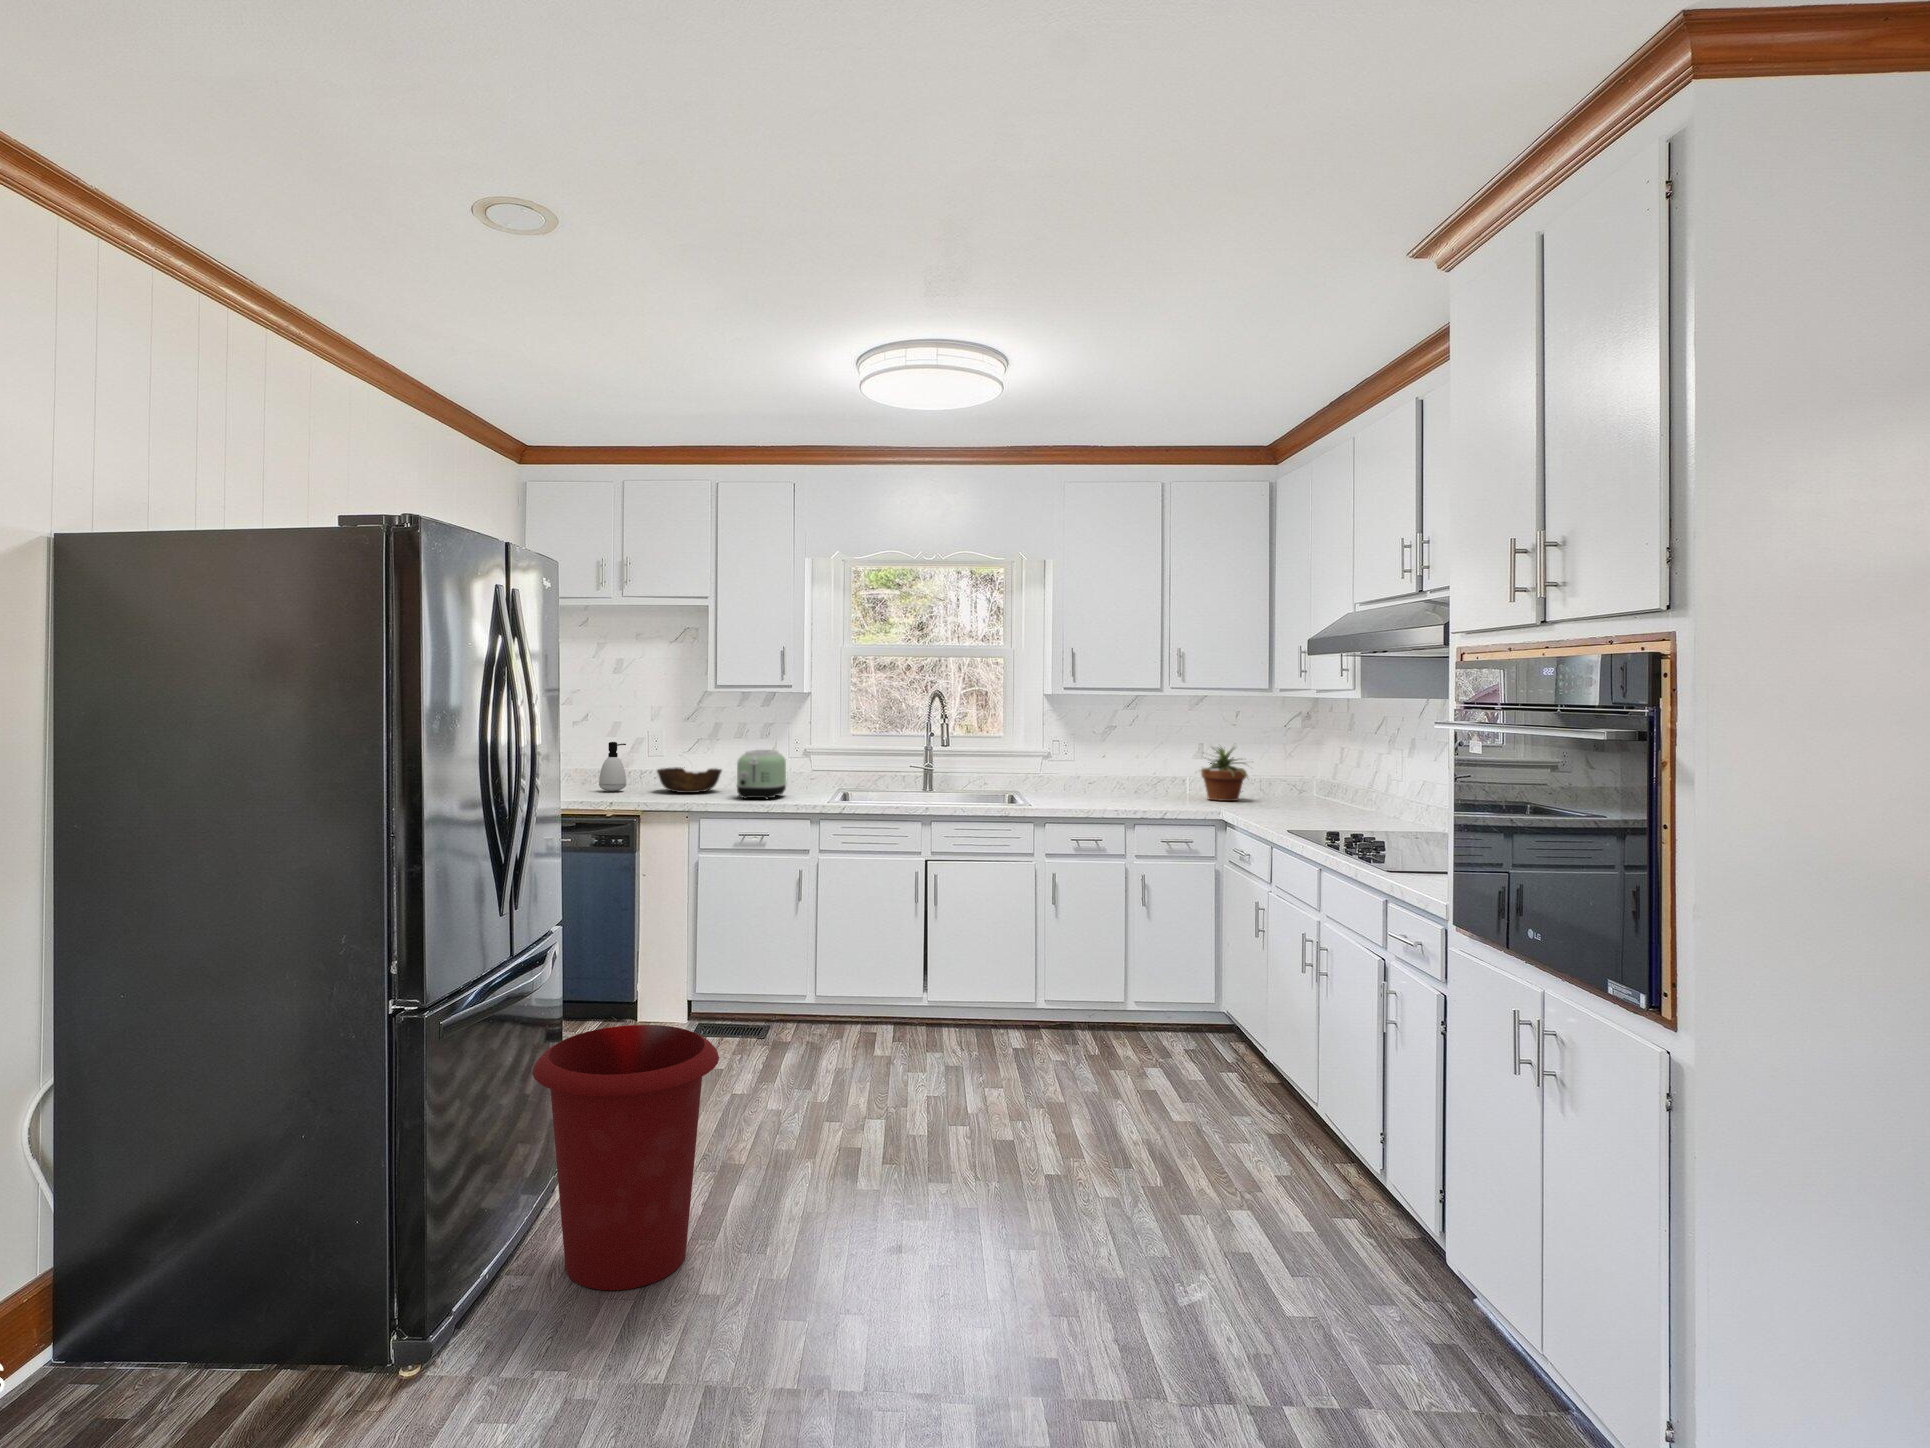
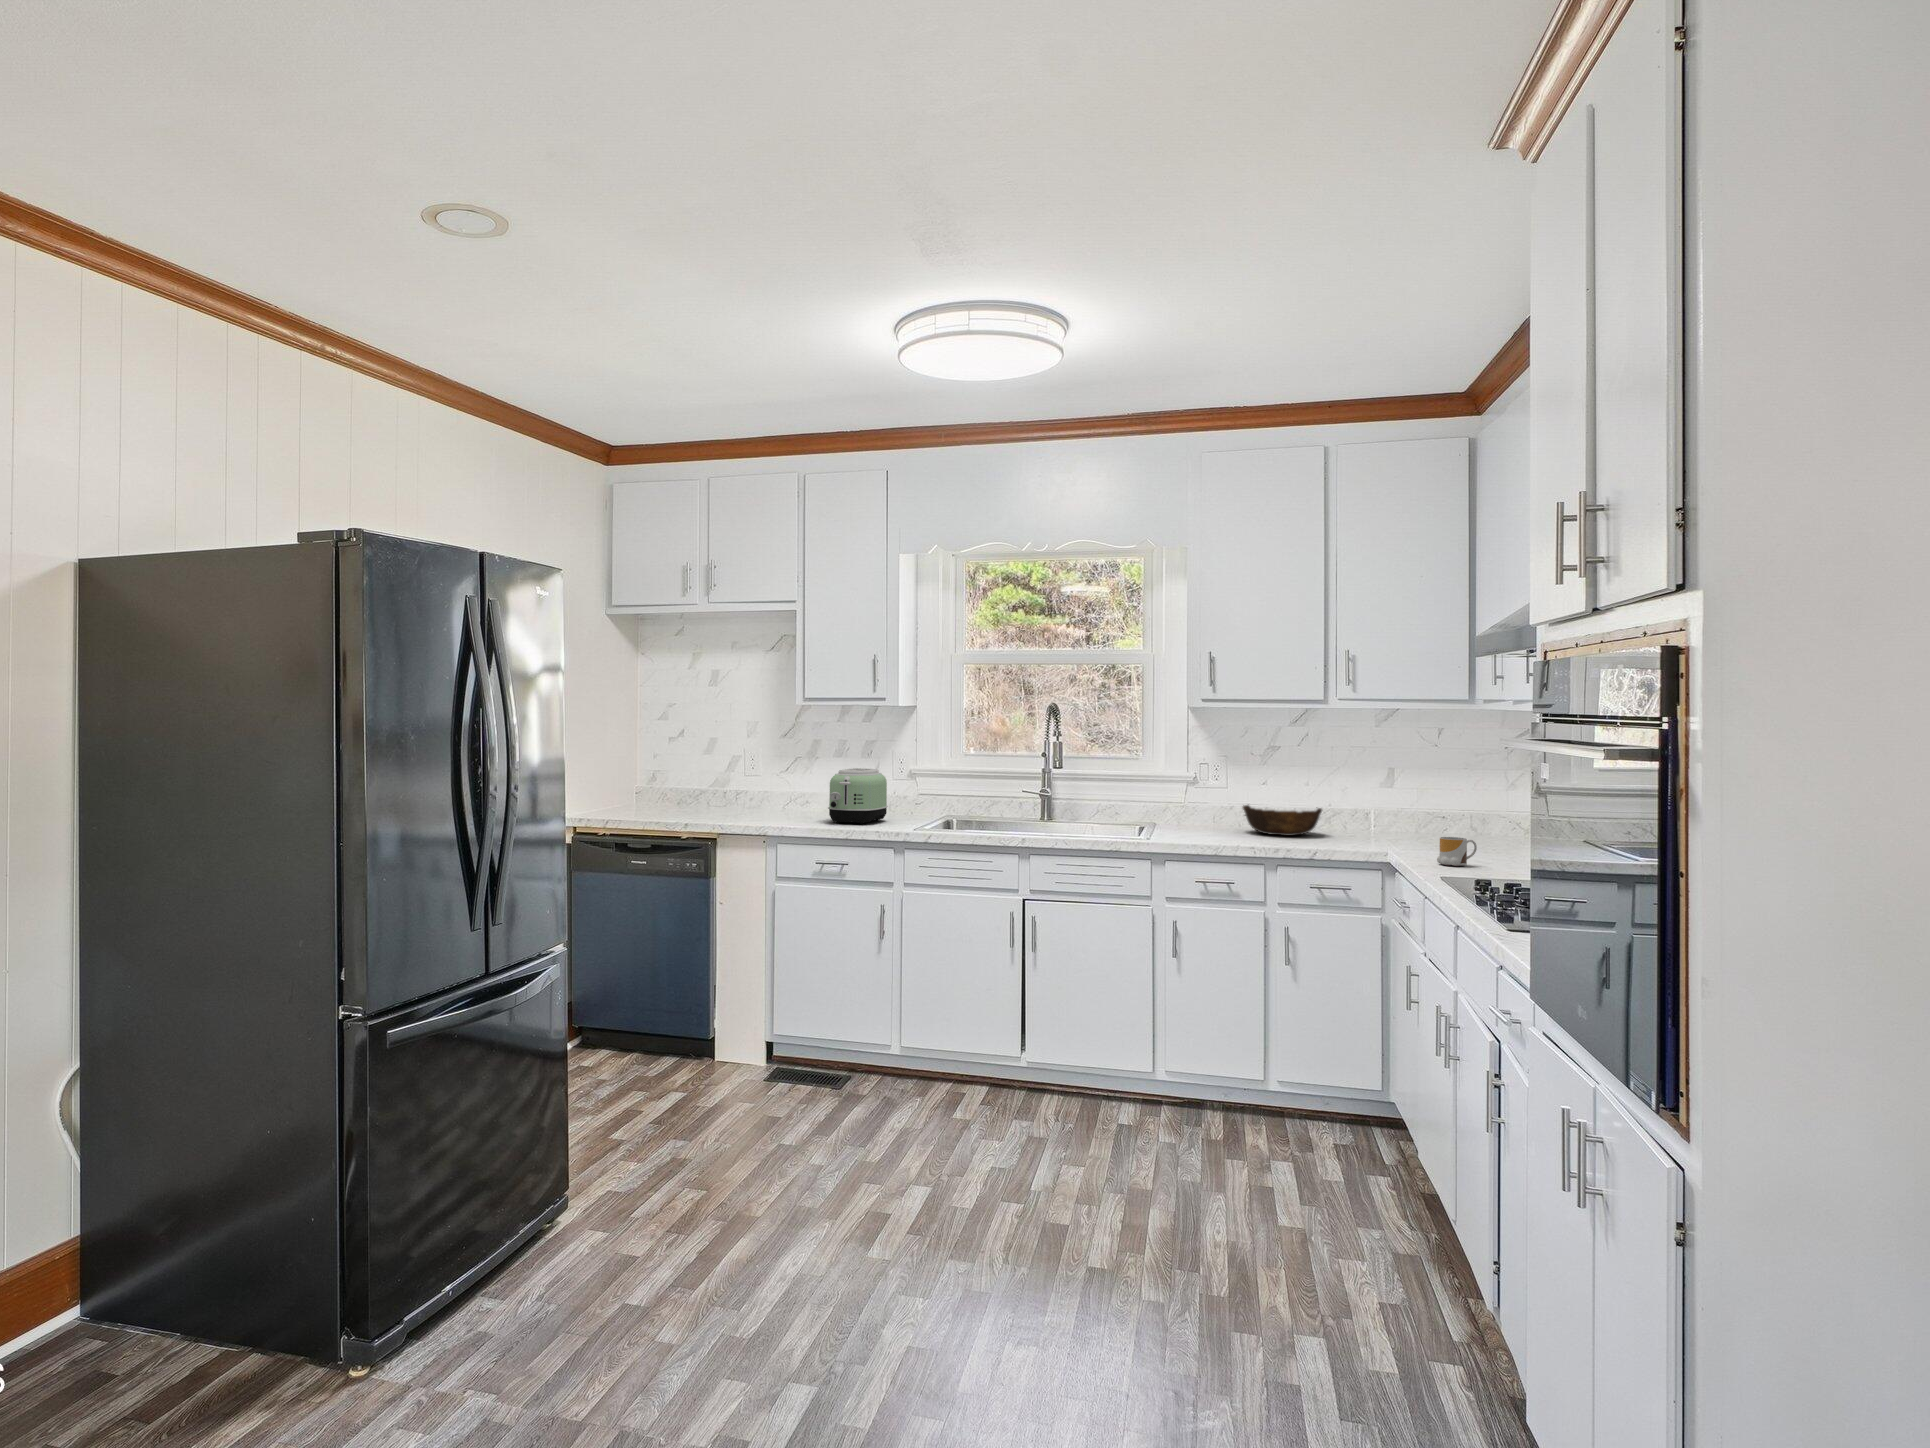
soap dispenser: present [599,742,626,791] -> none [692,757,721,810]
potted plant: present [1201,747,1248,801] -> none [1372,772,1455,843]
bowl: present [657,767,722,793] -> present [1243,805,1322,836]
mug: none [1267,796,1297,819] -> present [1437,837,1477,866]
waste bin: present [532,1025,719,1290] -> none [506,1054,700,1324]

